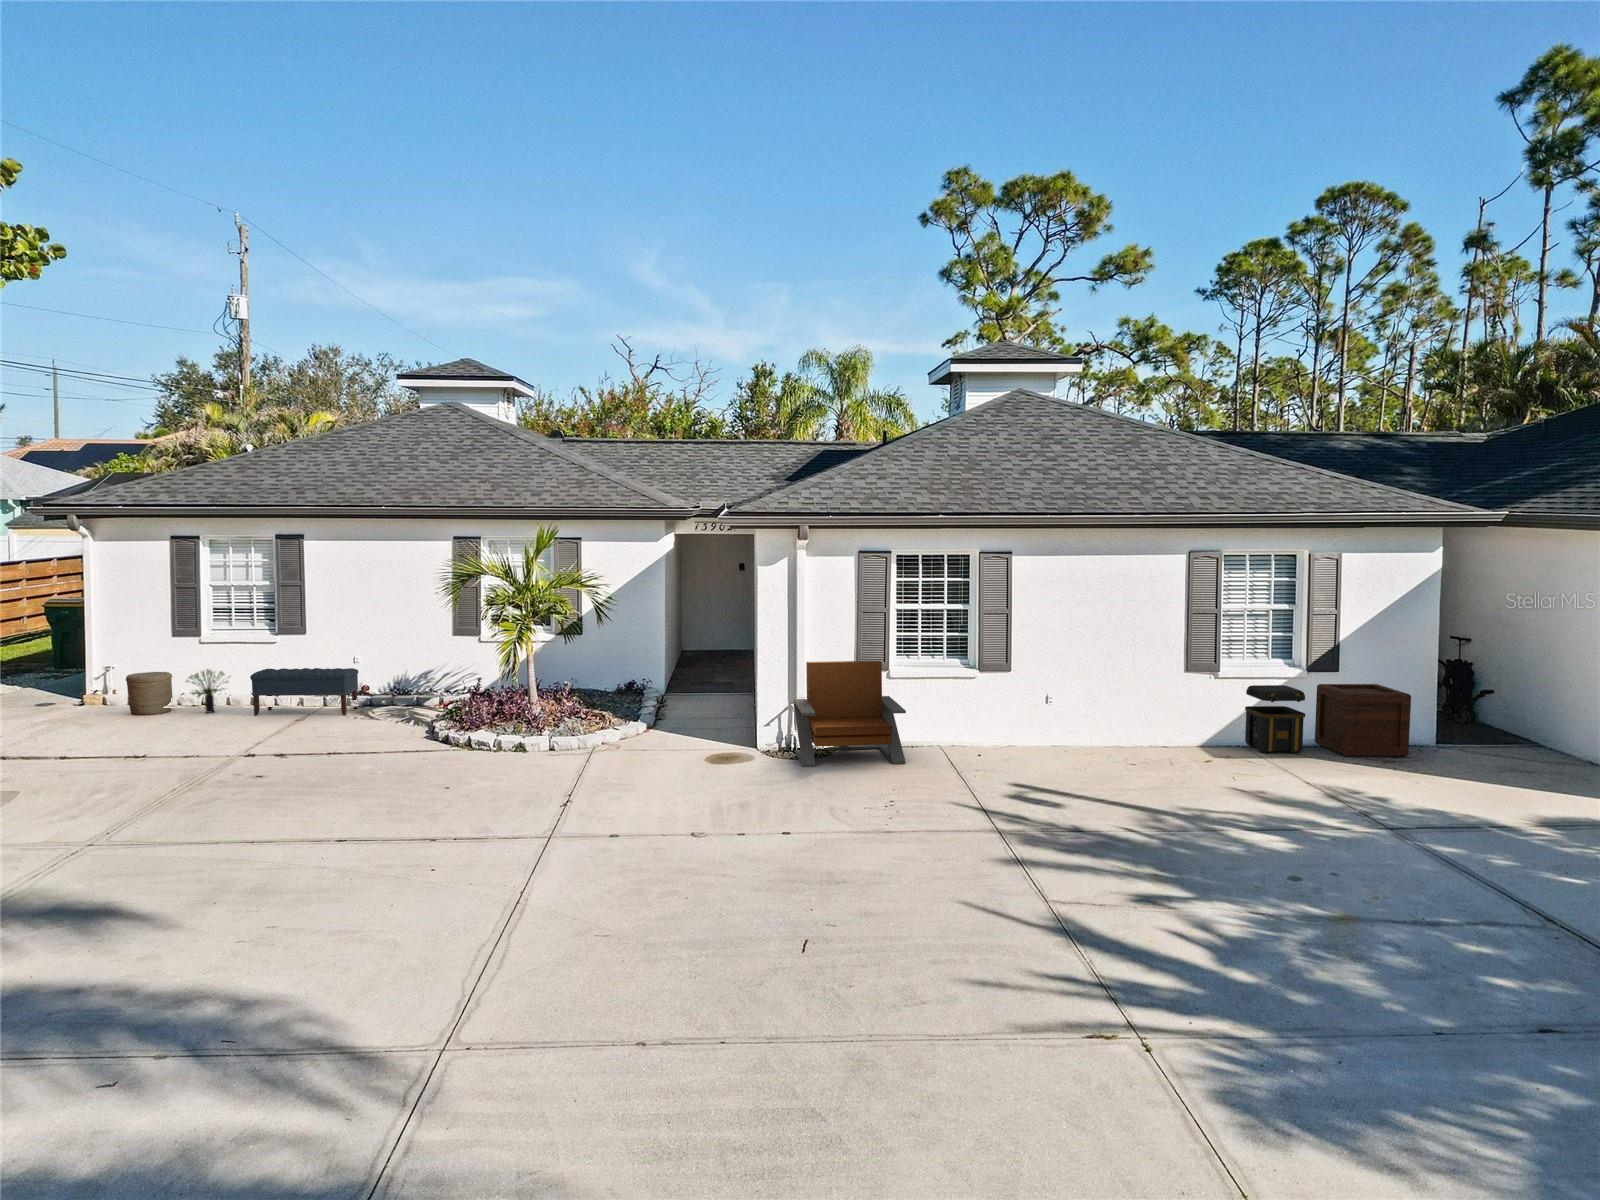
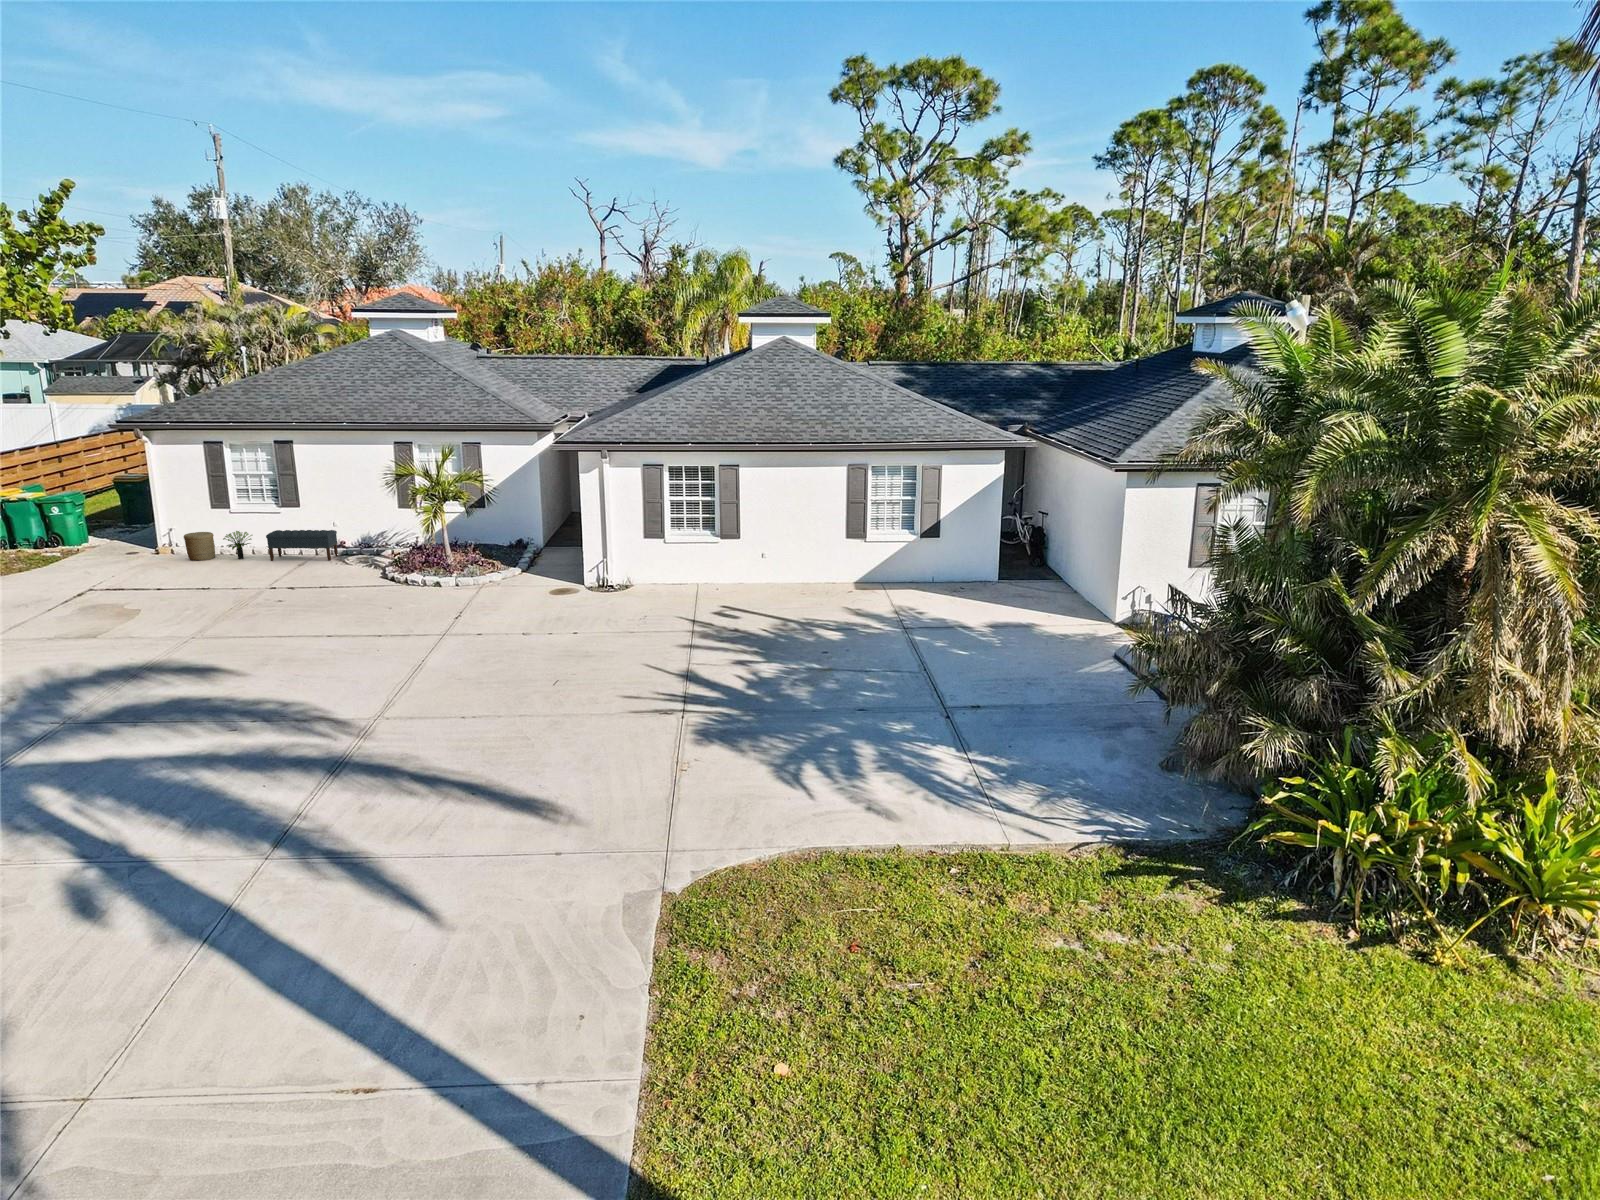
lounge chair: present [794,661,906,767] -> none [603,533,666,597]
wooden crate: present [1315,684,1411,757] -> none [923,547,968,591]
toolbox: present [1245,685,1305,753] -> none [880,547,909,588]

